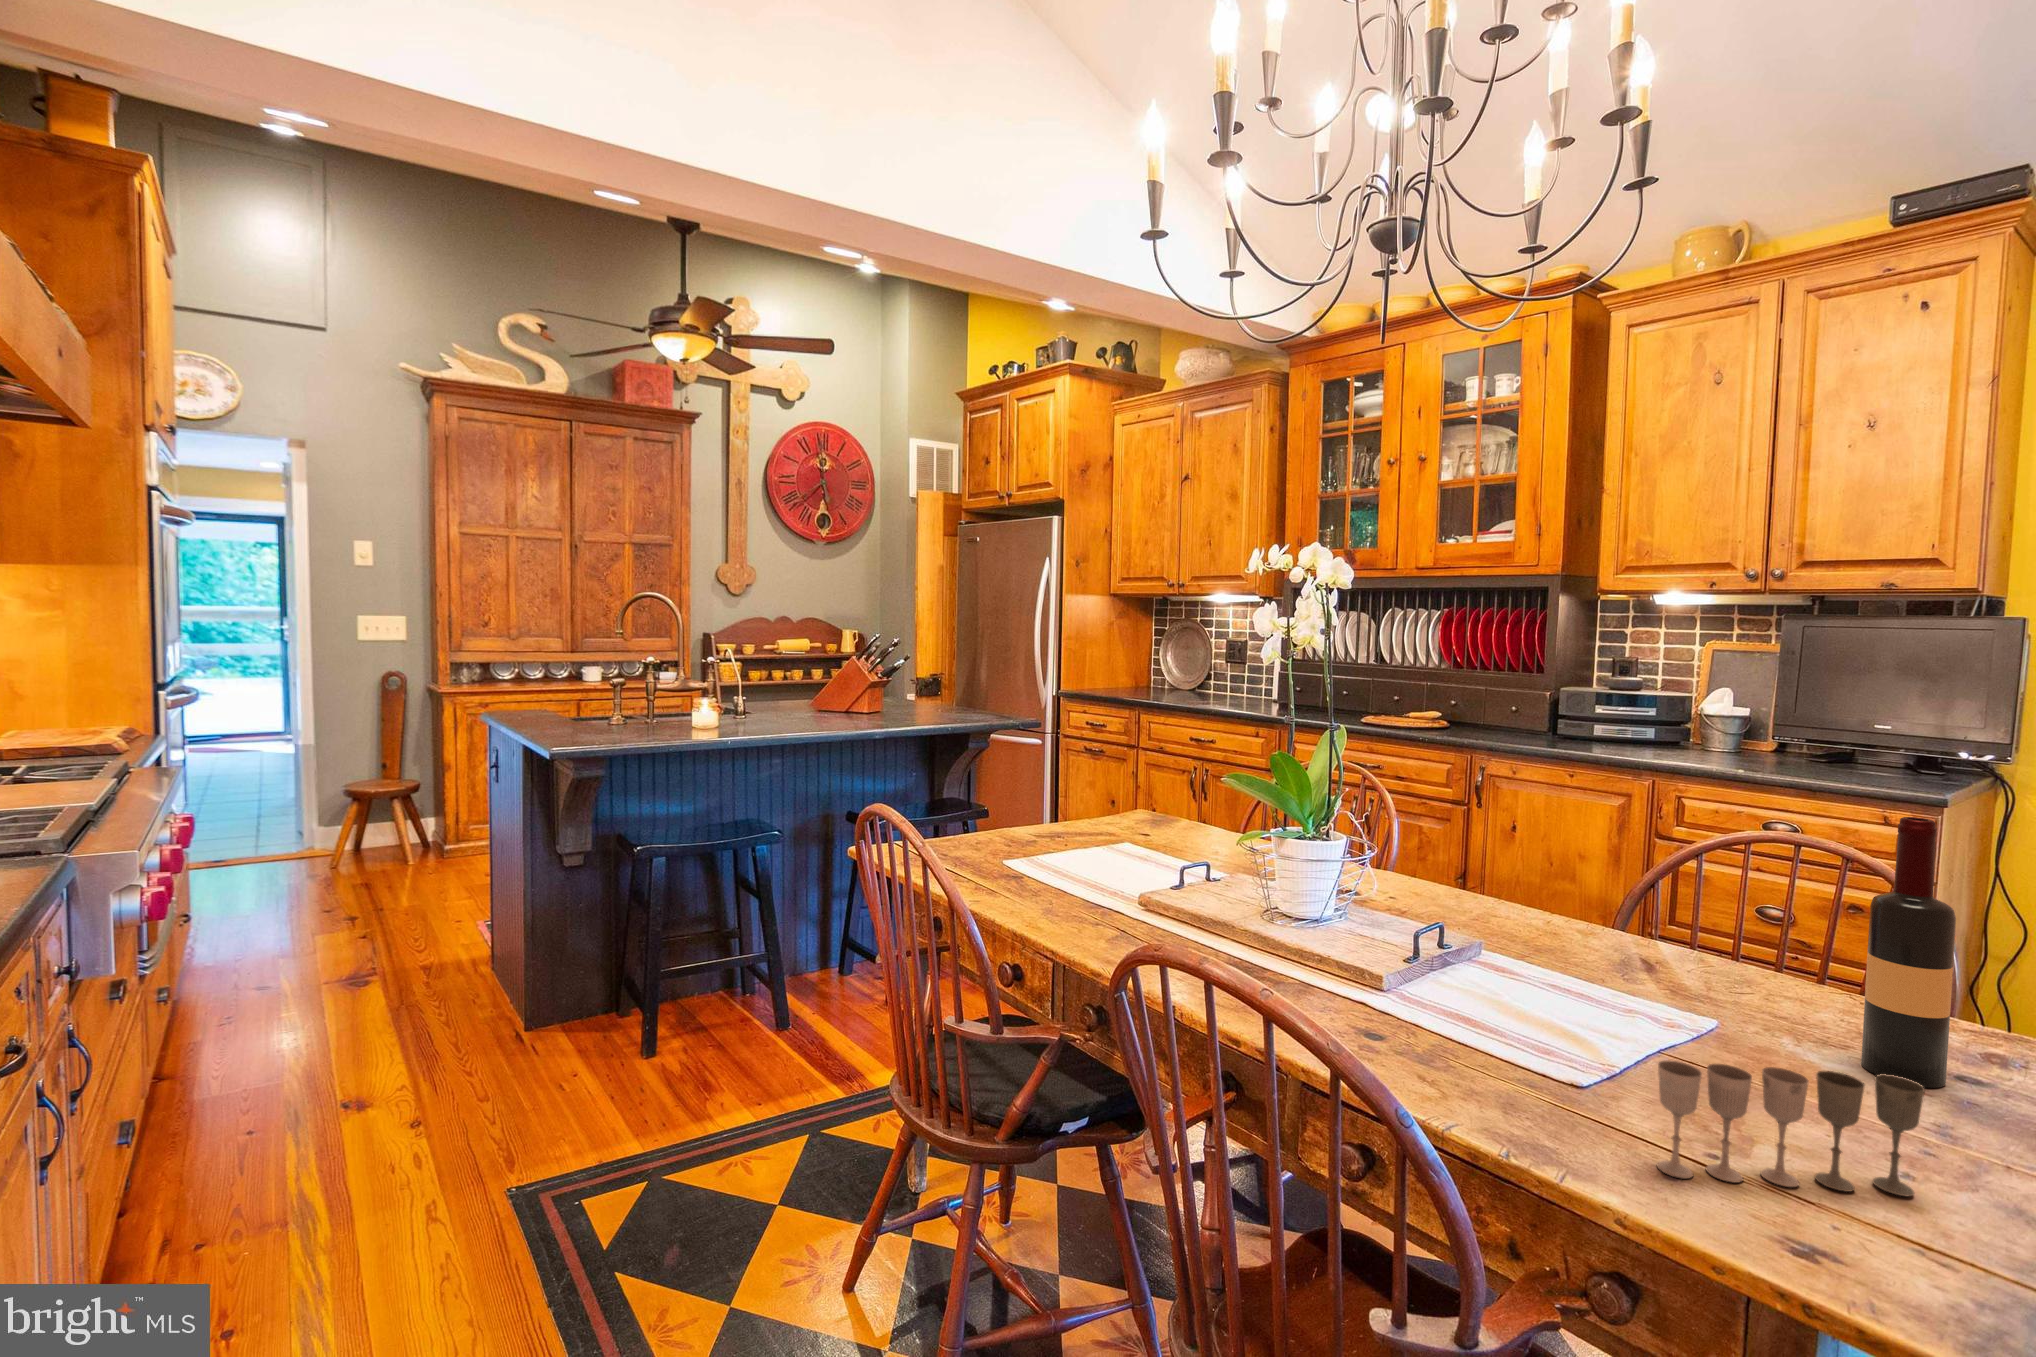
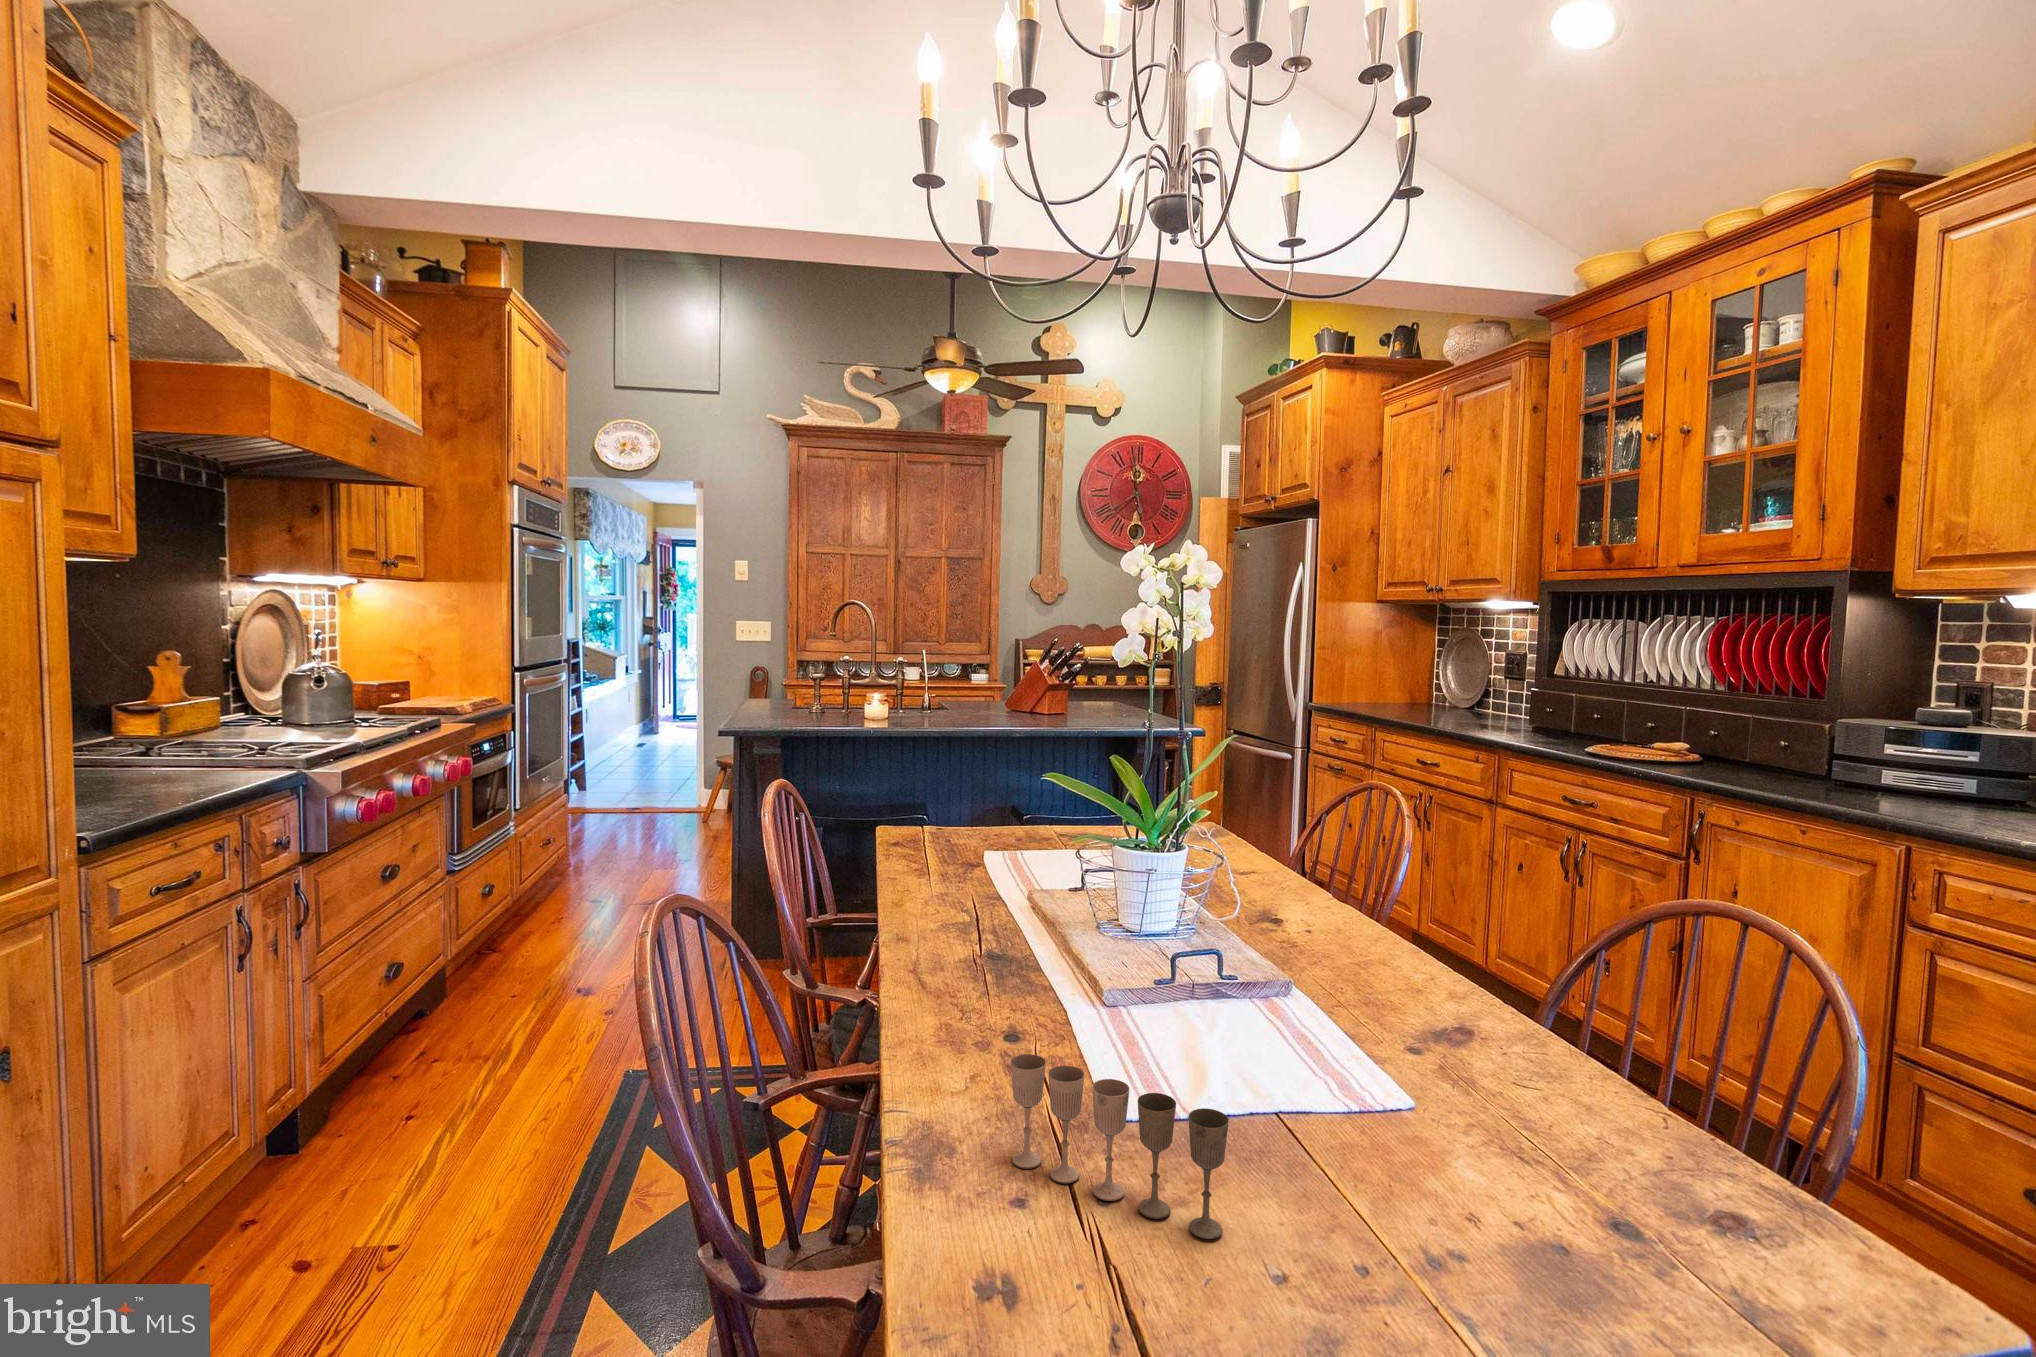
wine bottle: present [1861,817,1956,1088] -> none [1462,863,1554,1189]

